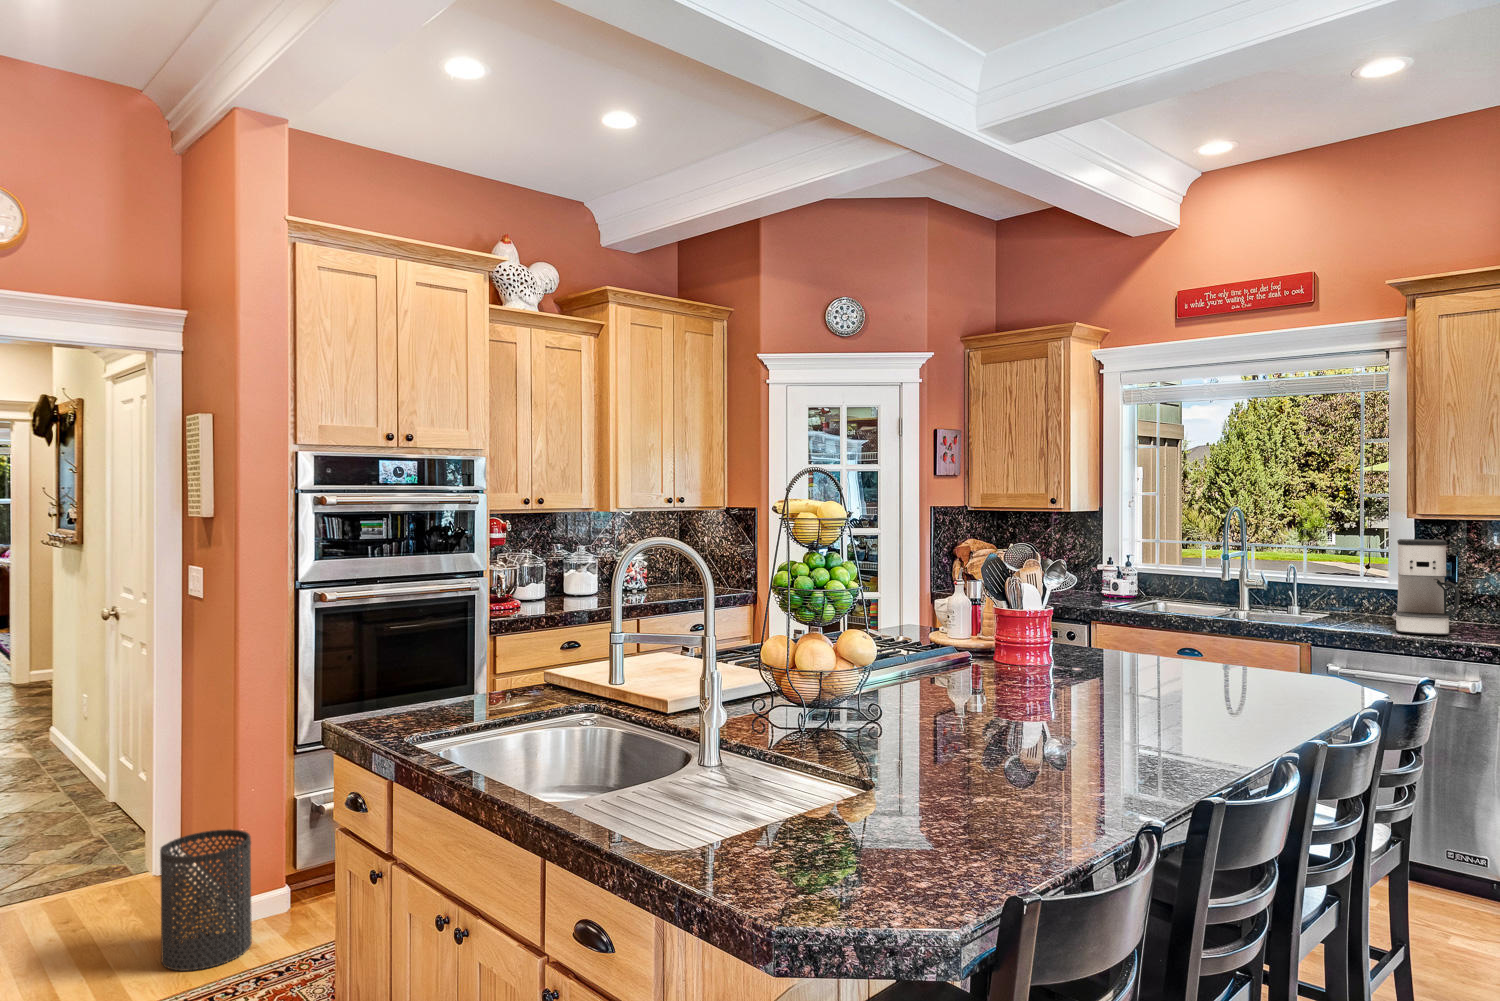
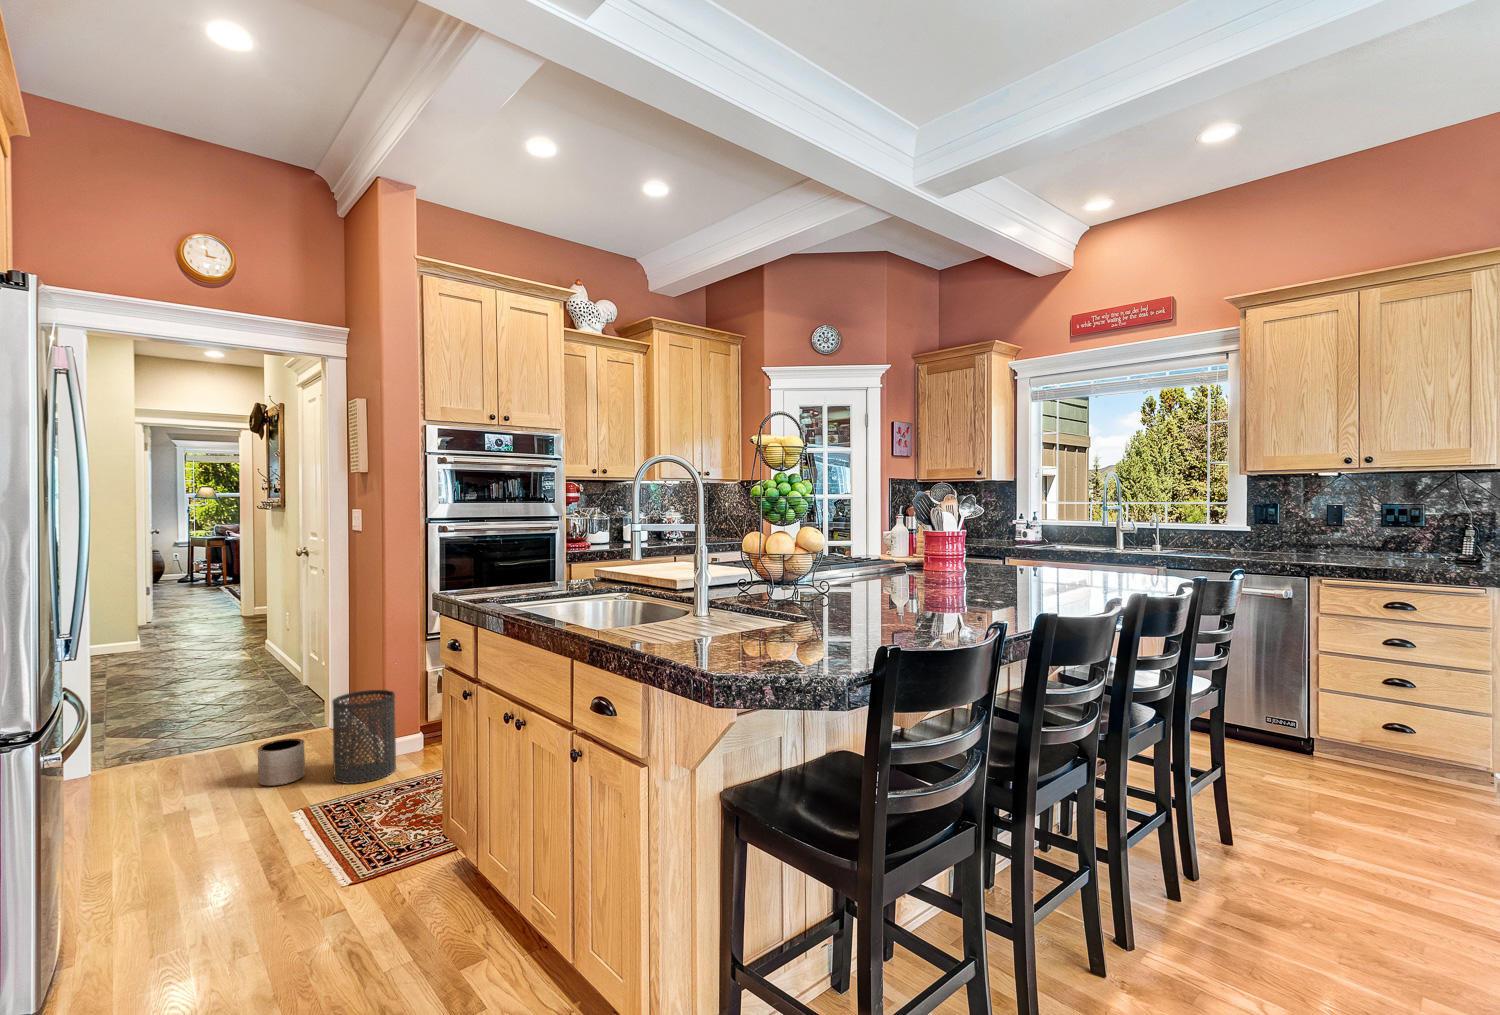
coffee maker: present [1396,539,1460,635] -> none [1228,490,1276,559]
planter: none [50,903,119,977] -> present [258,738,305,786]

